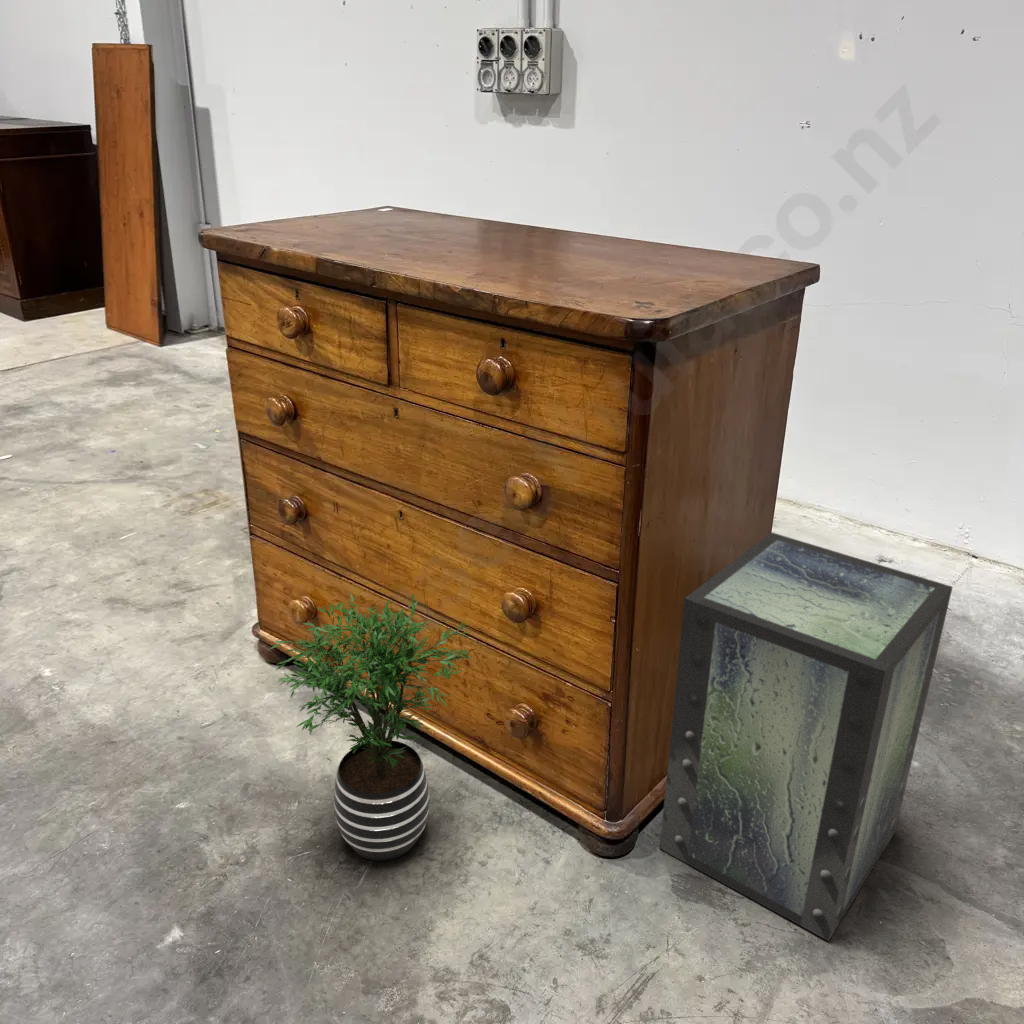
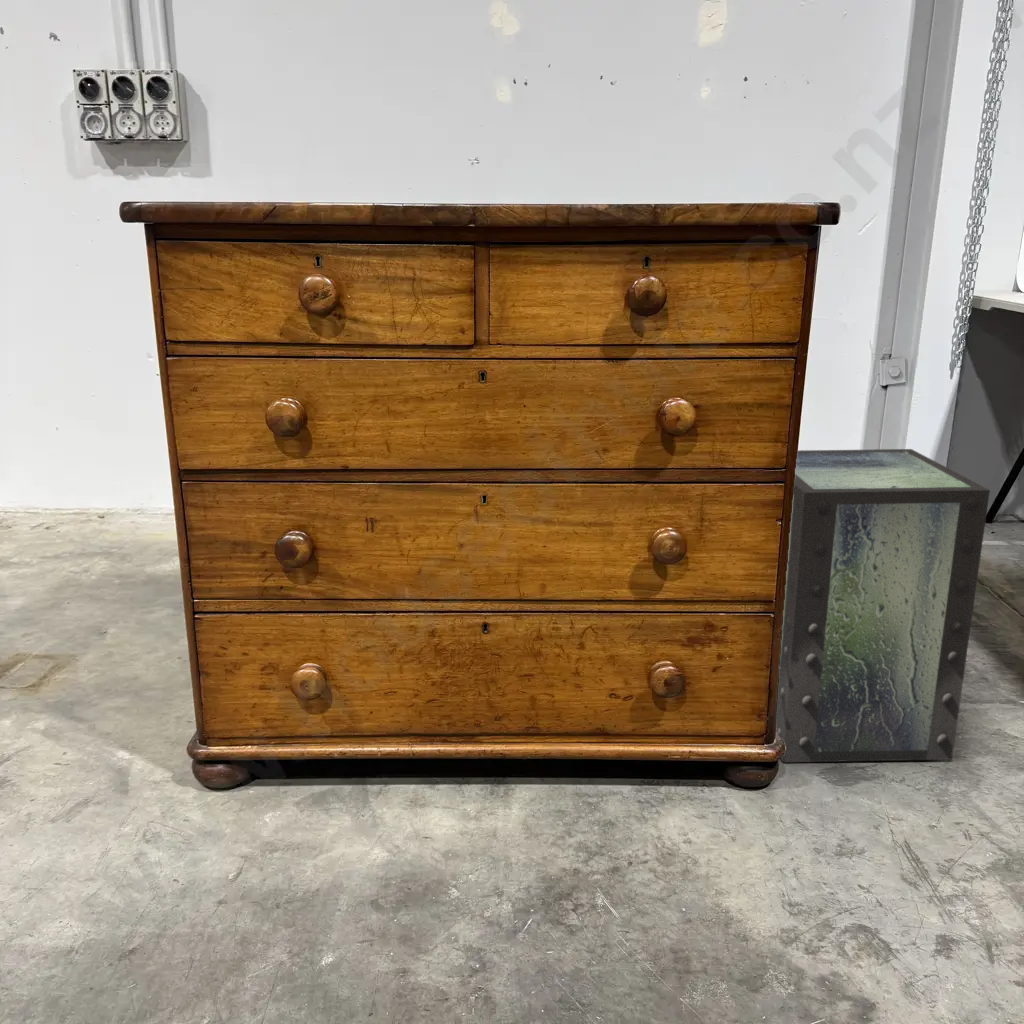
potted plant: present [270,594,471,861] -> none [454,577,688,897]

